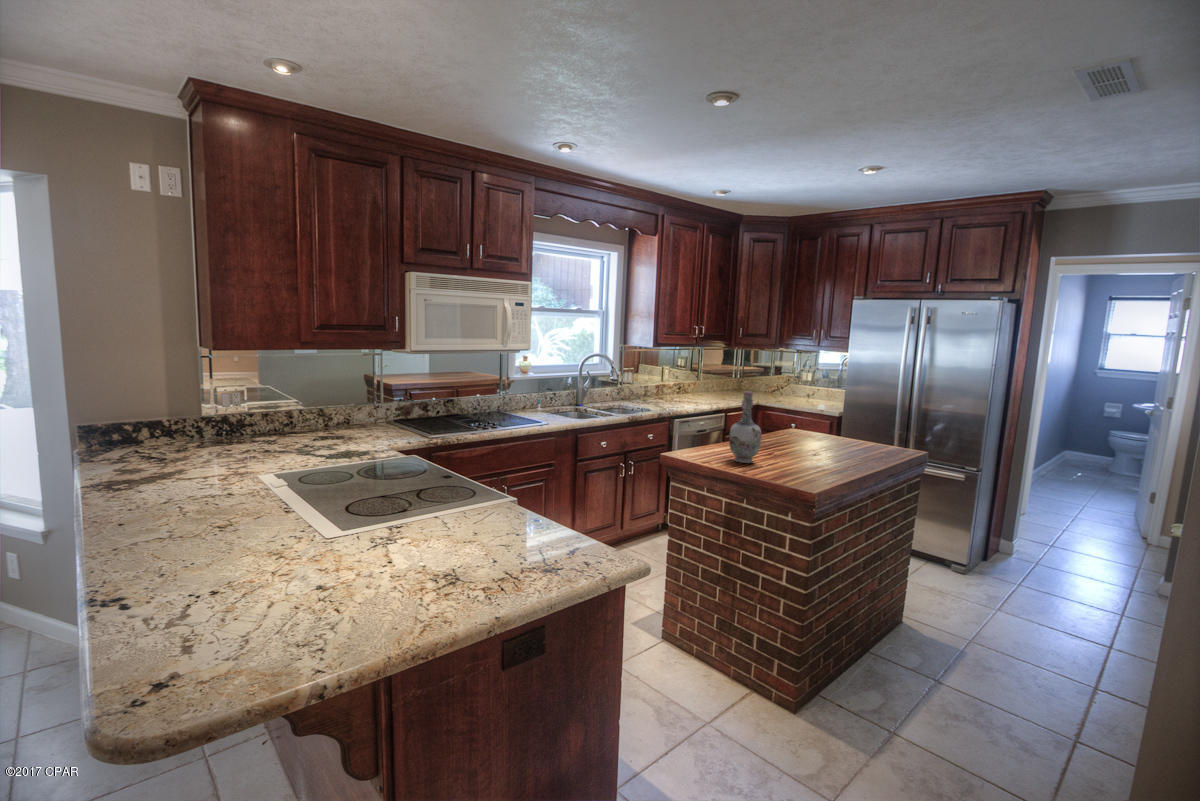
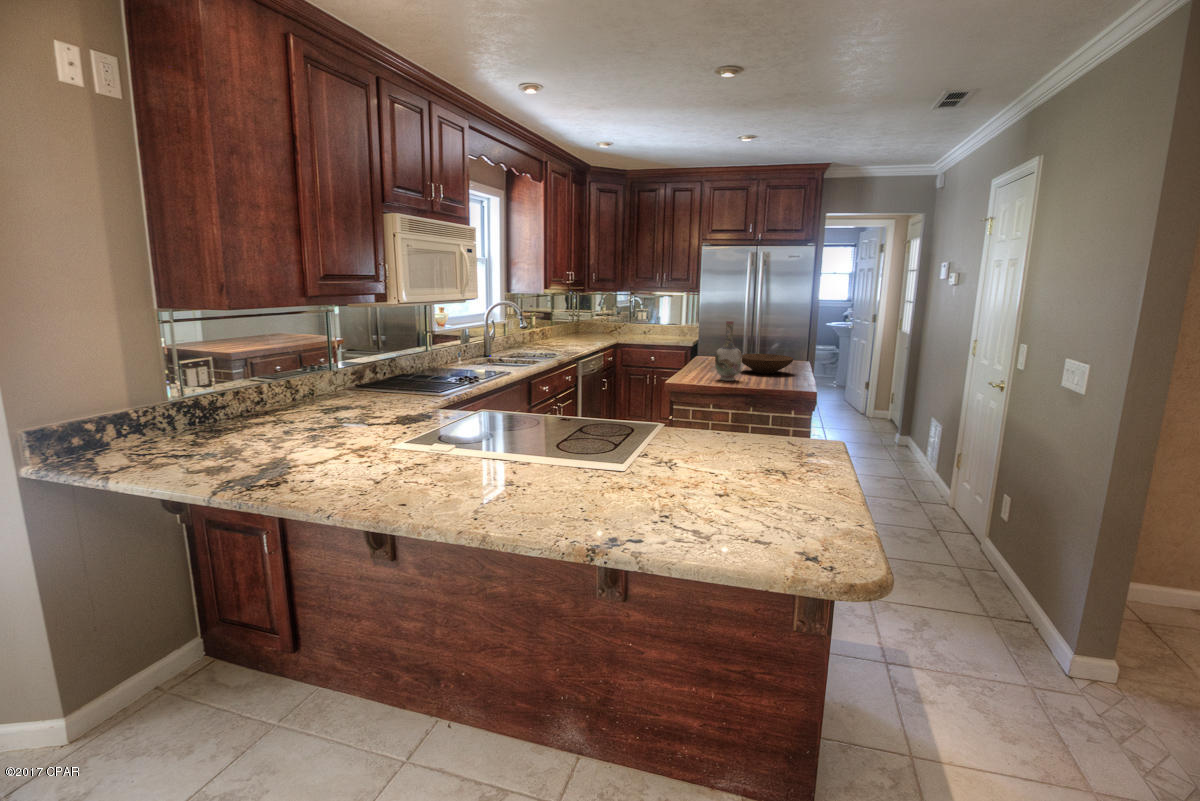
wooden bowl: none [791,434,861,462] -> present [742,354,793,374]

